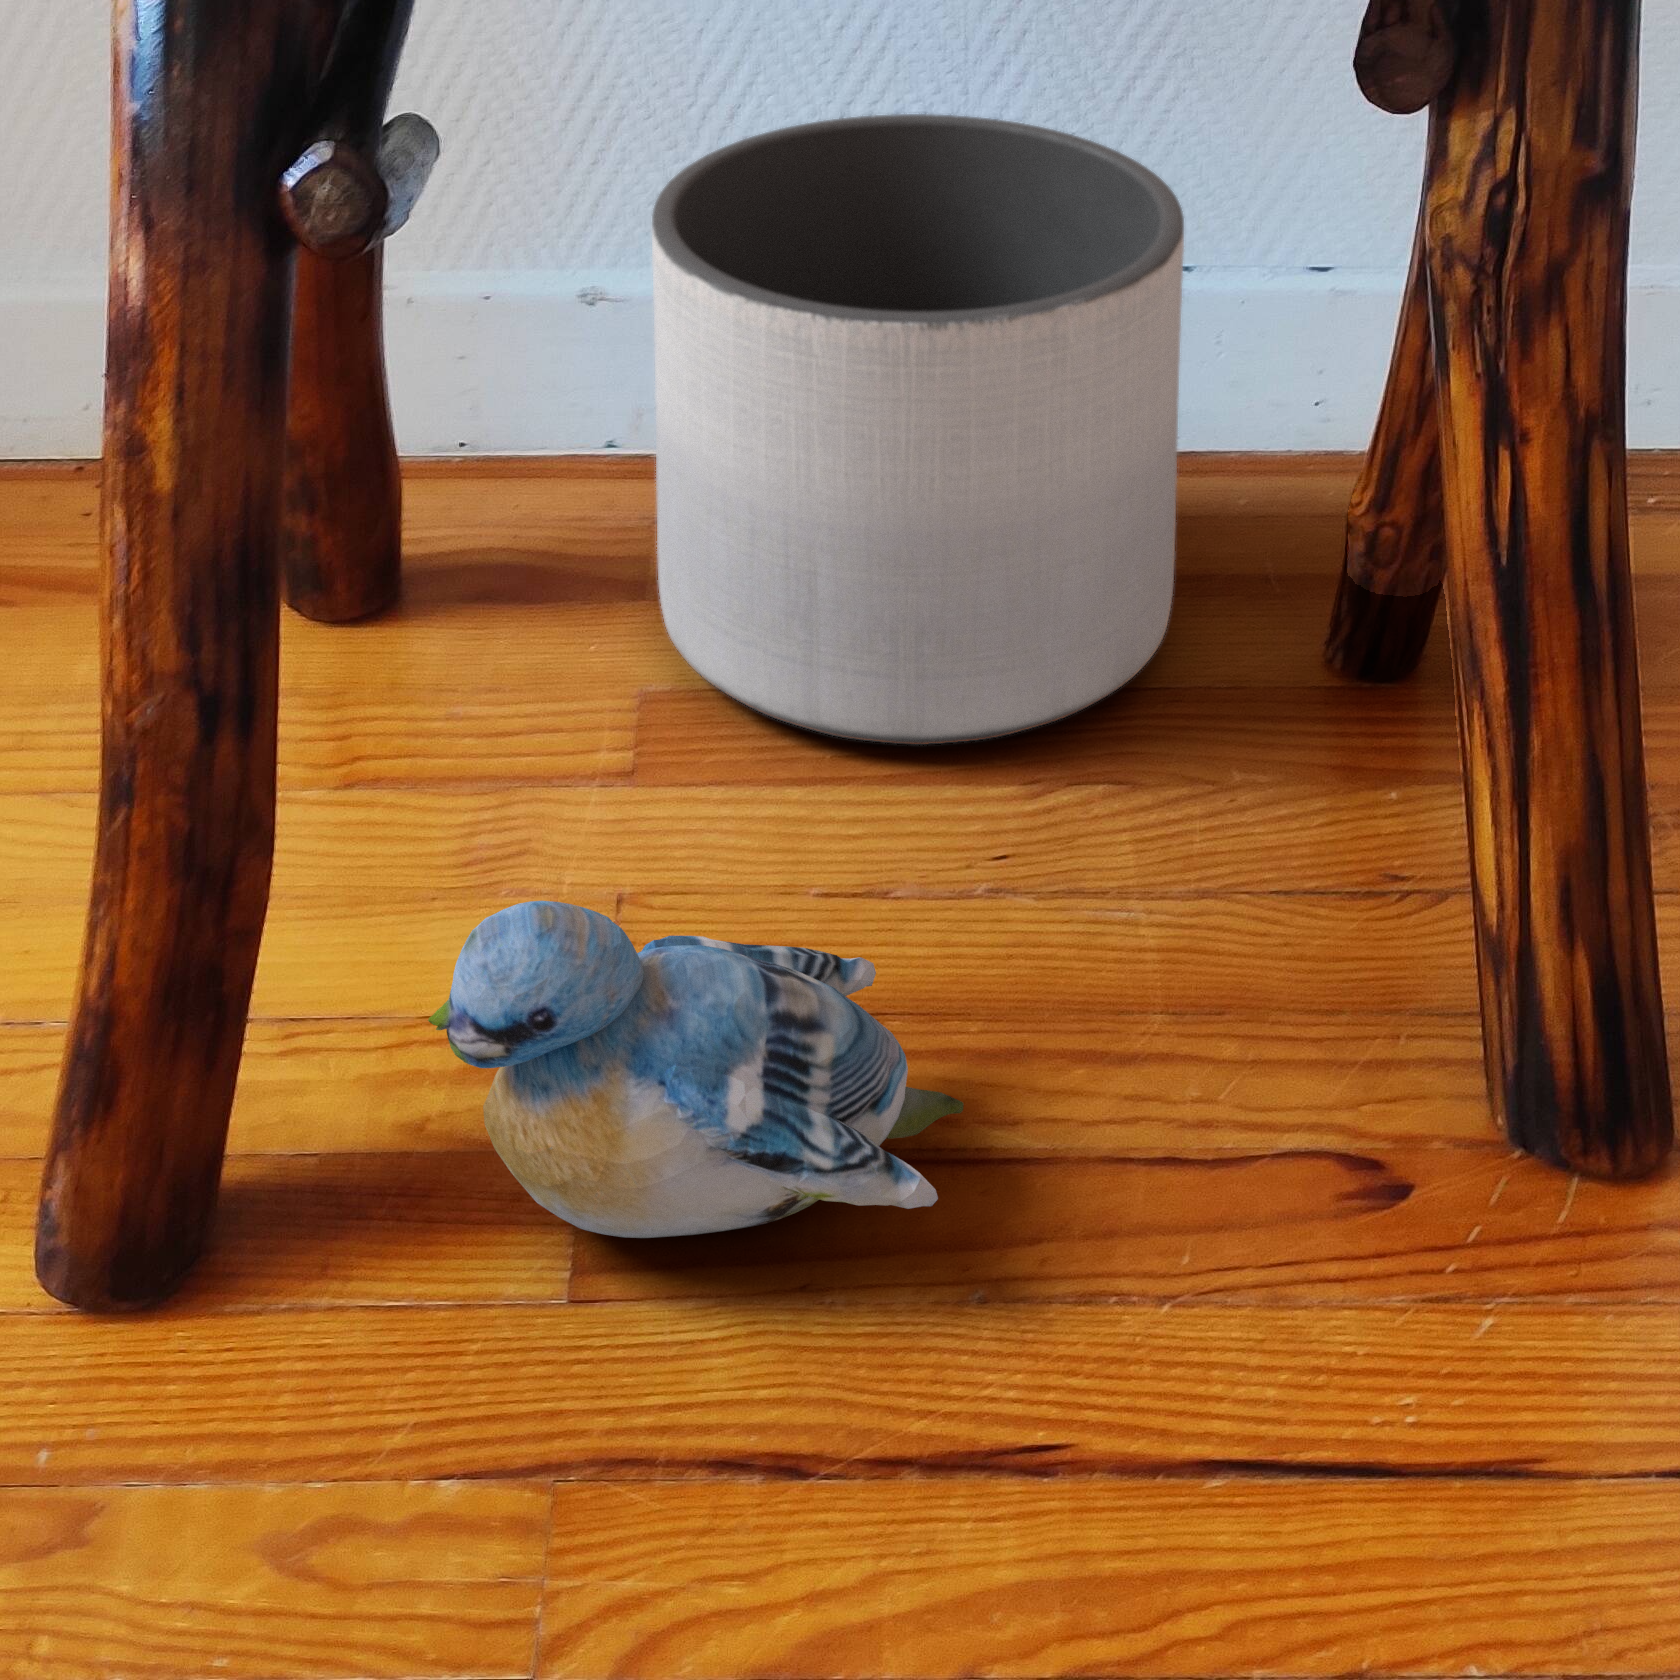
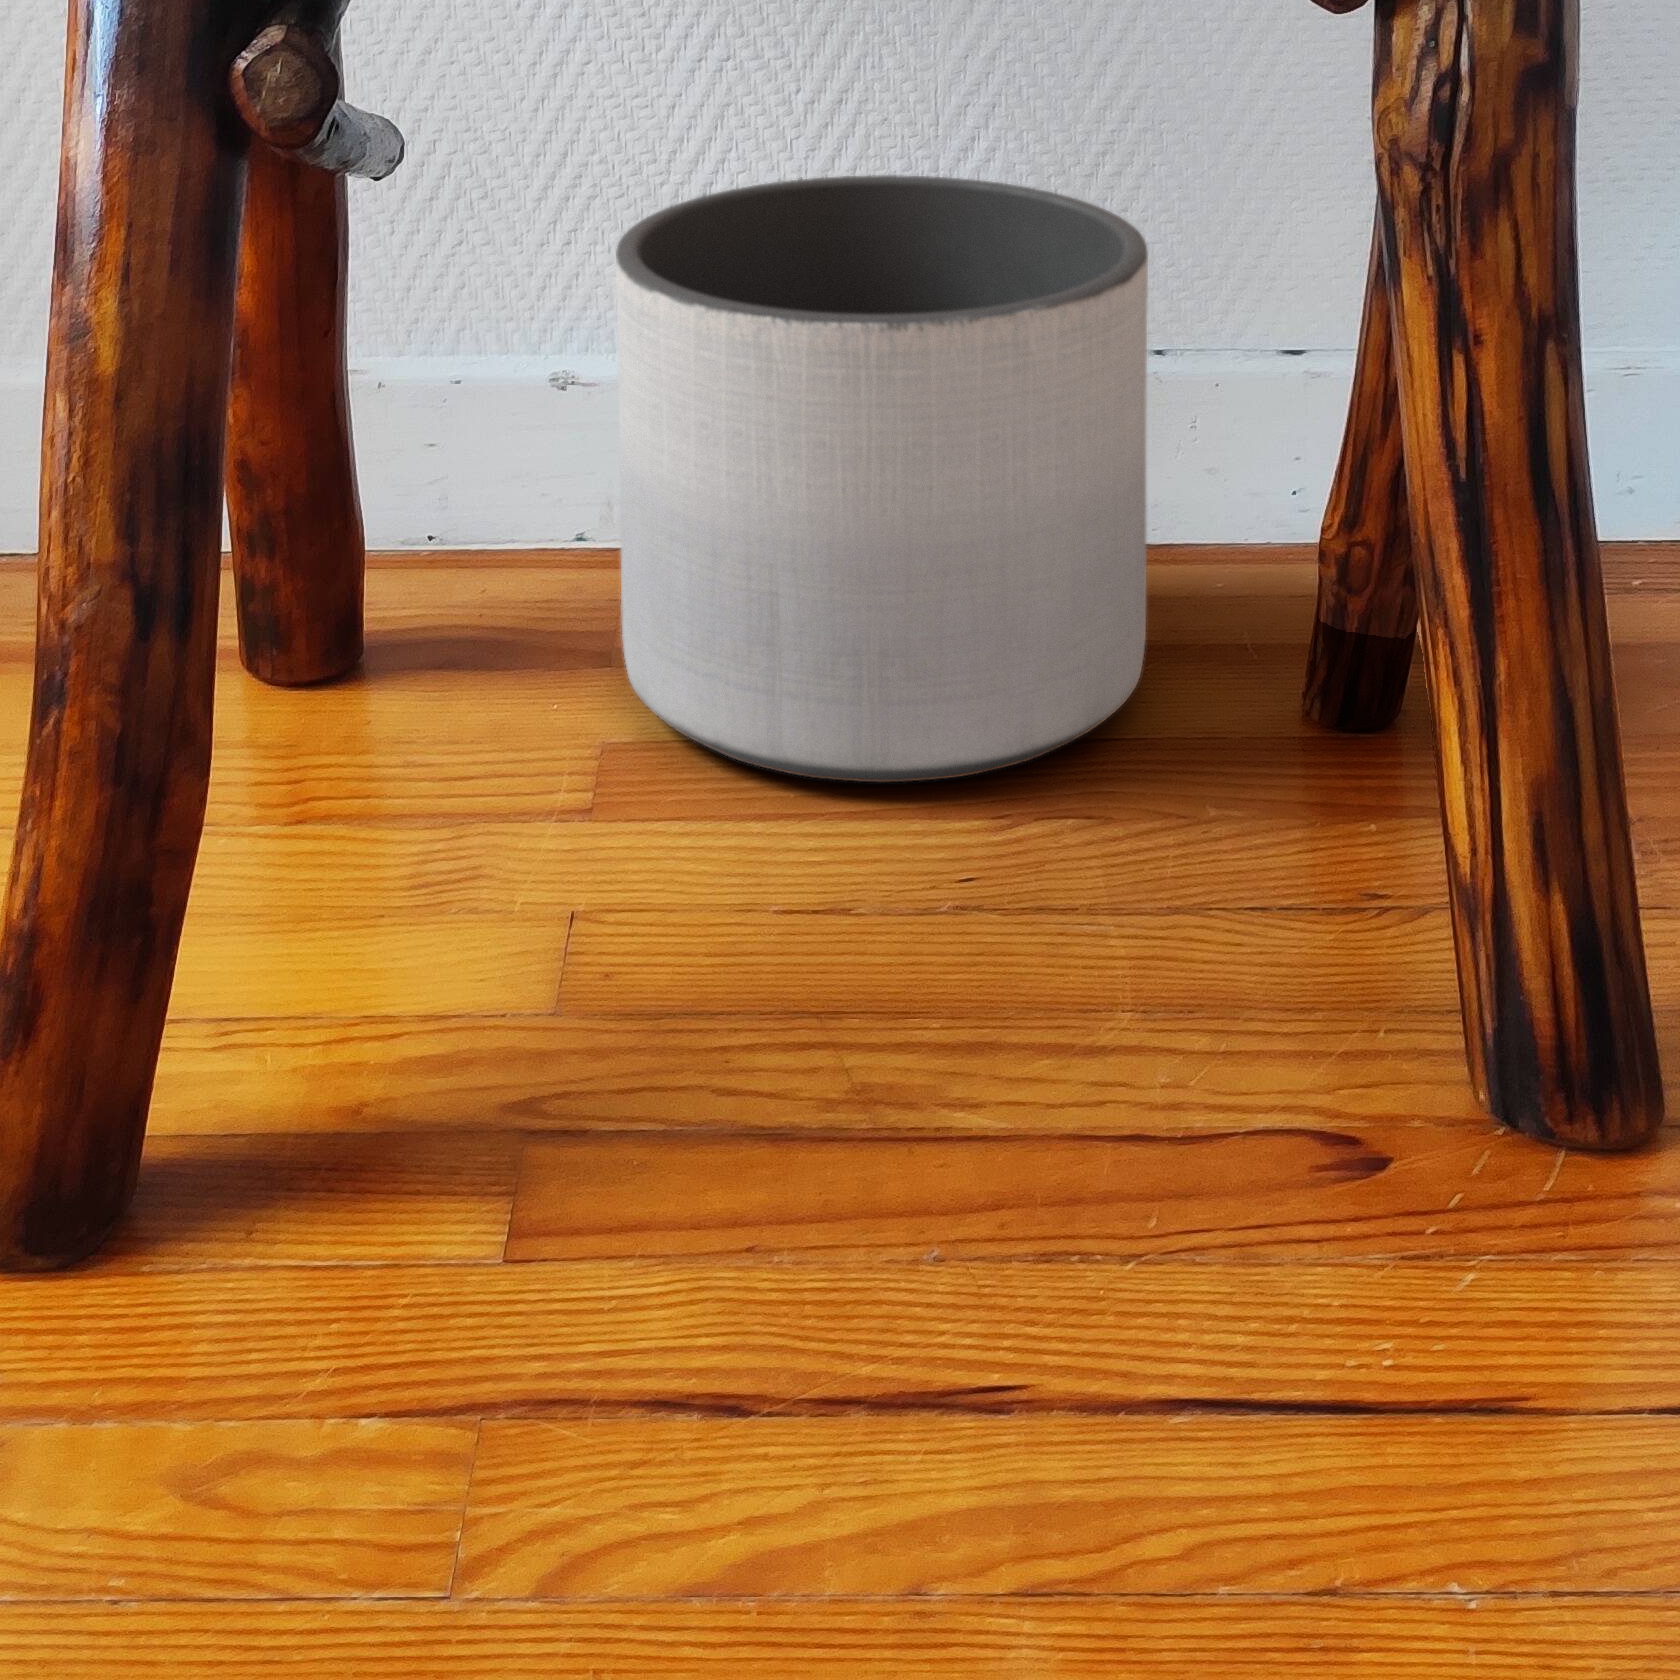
plush toy: present [428,901,964,1238] -> none [361,829,921,1197]

